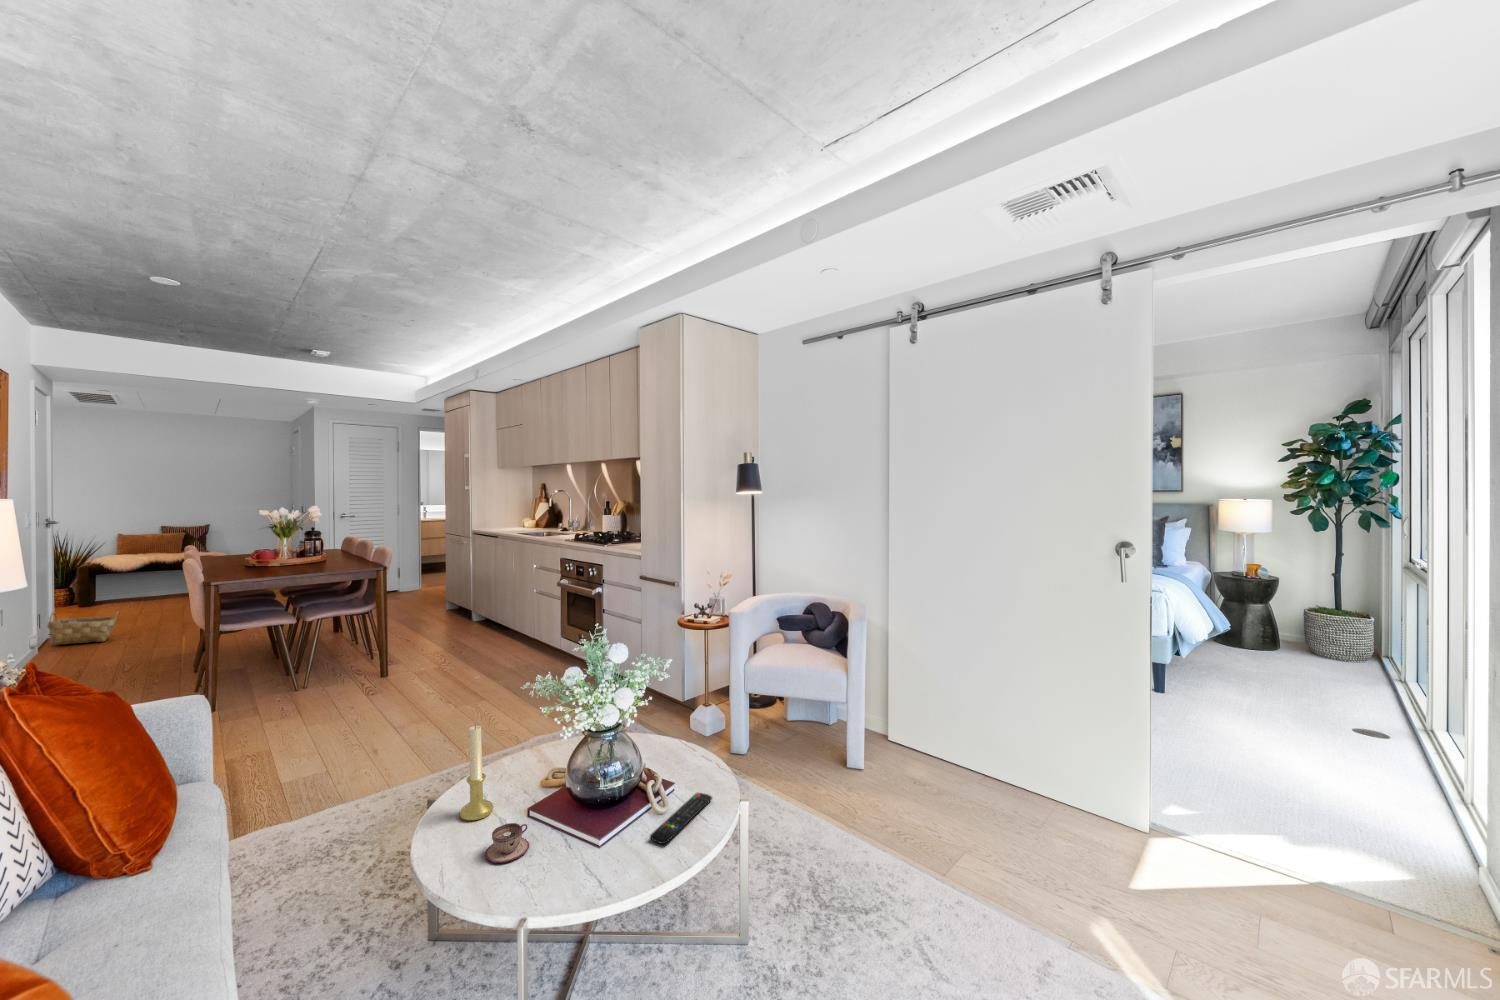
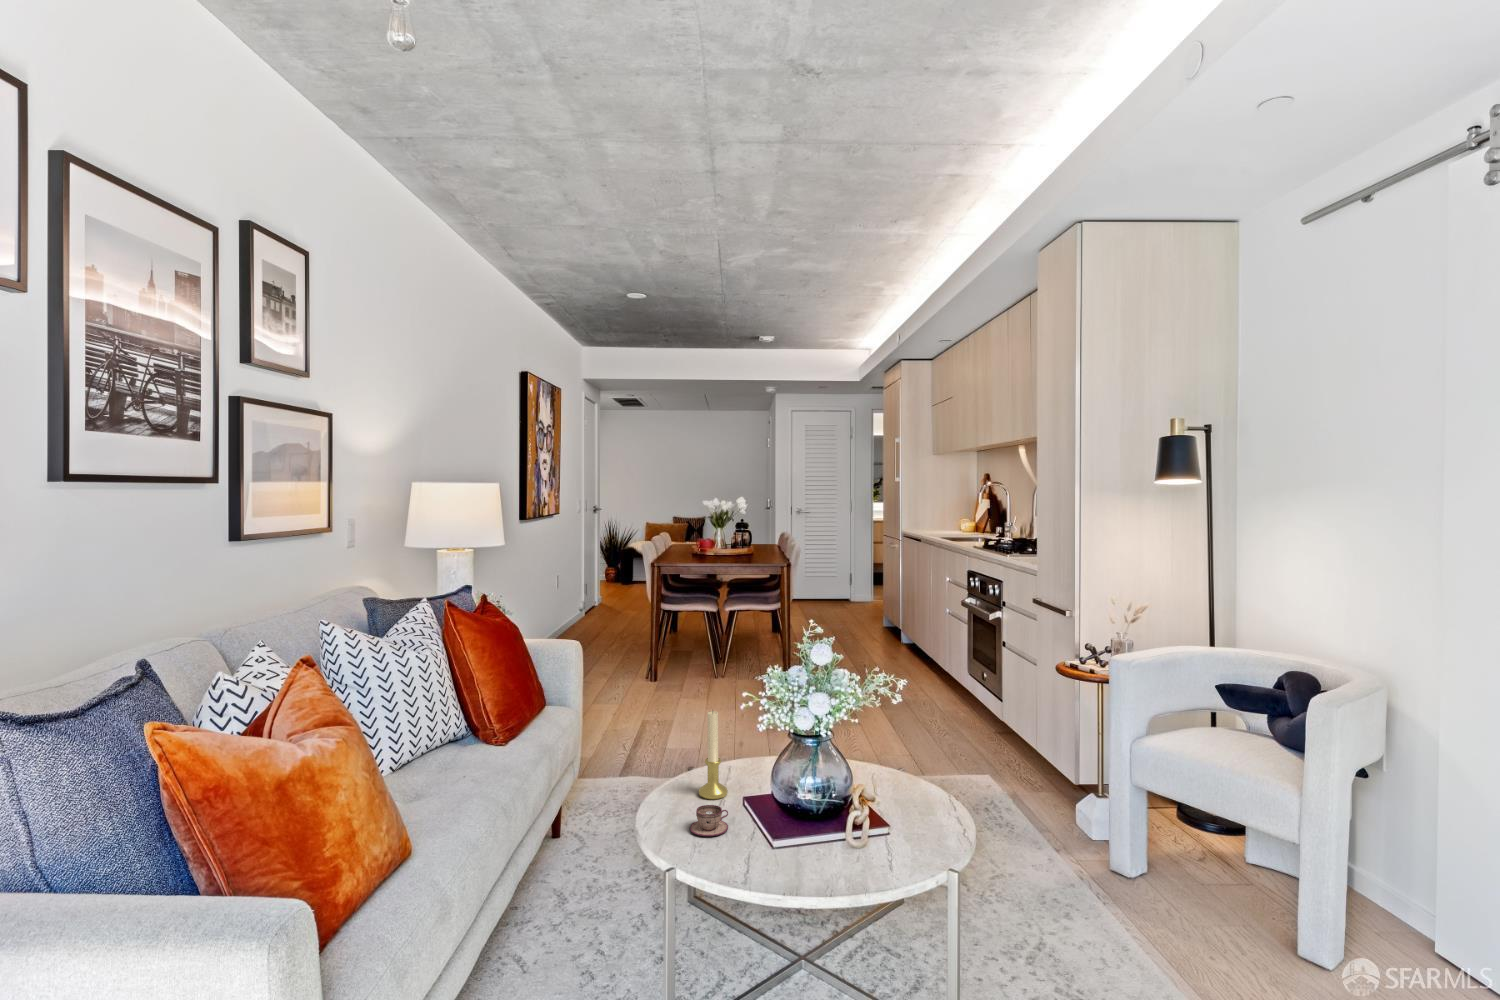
woven basket: present [47,611,118,646] -> none [591,582,632,611]
remote control: present [650,793,712,844] -> none [824,845,920,874]

